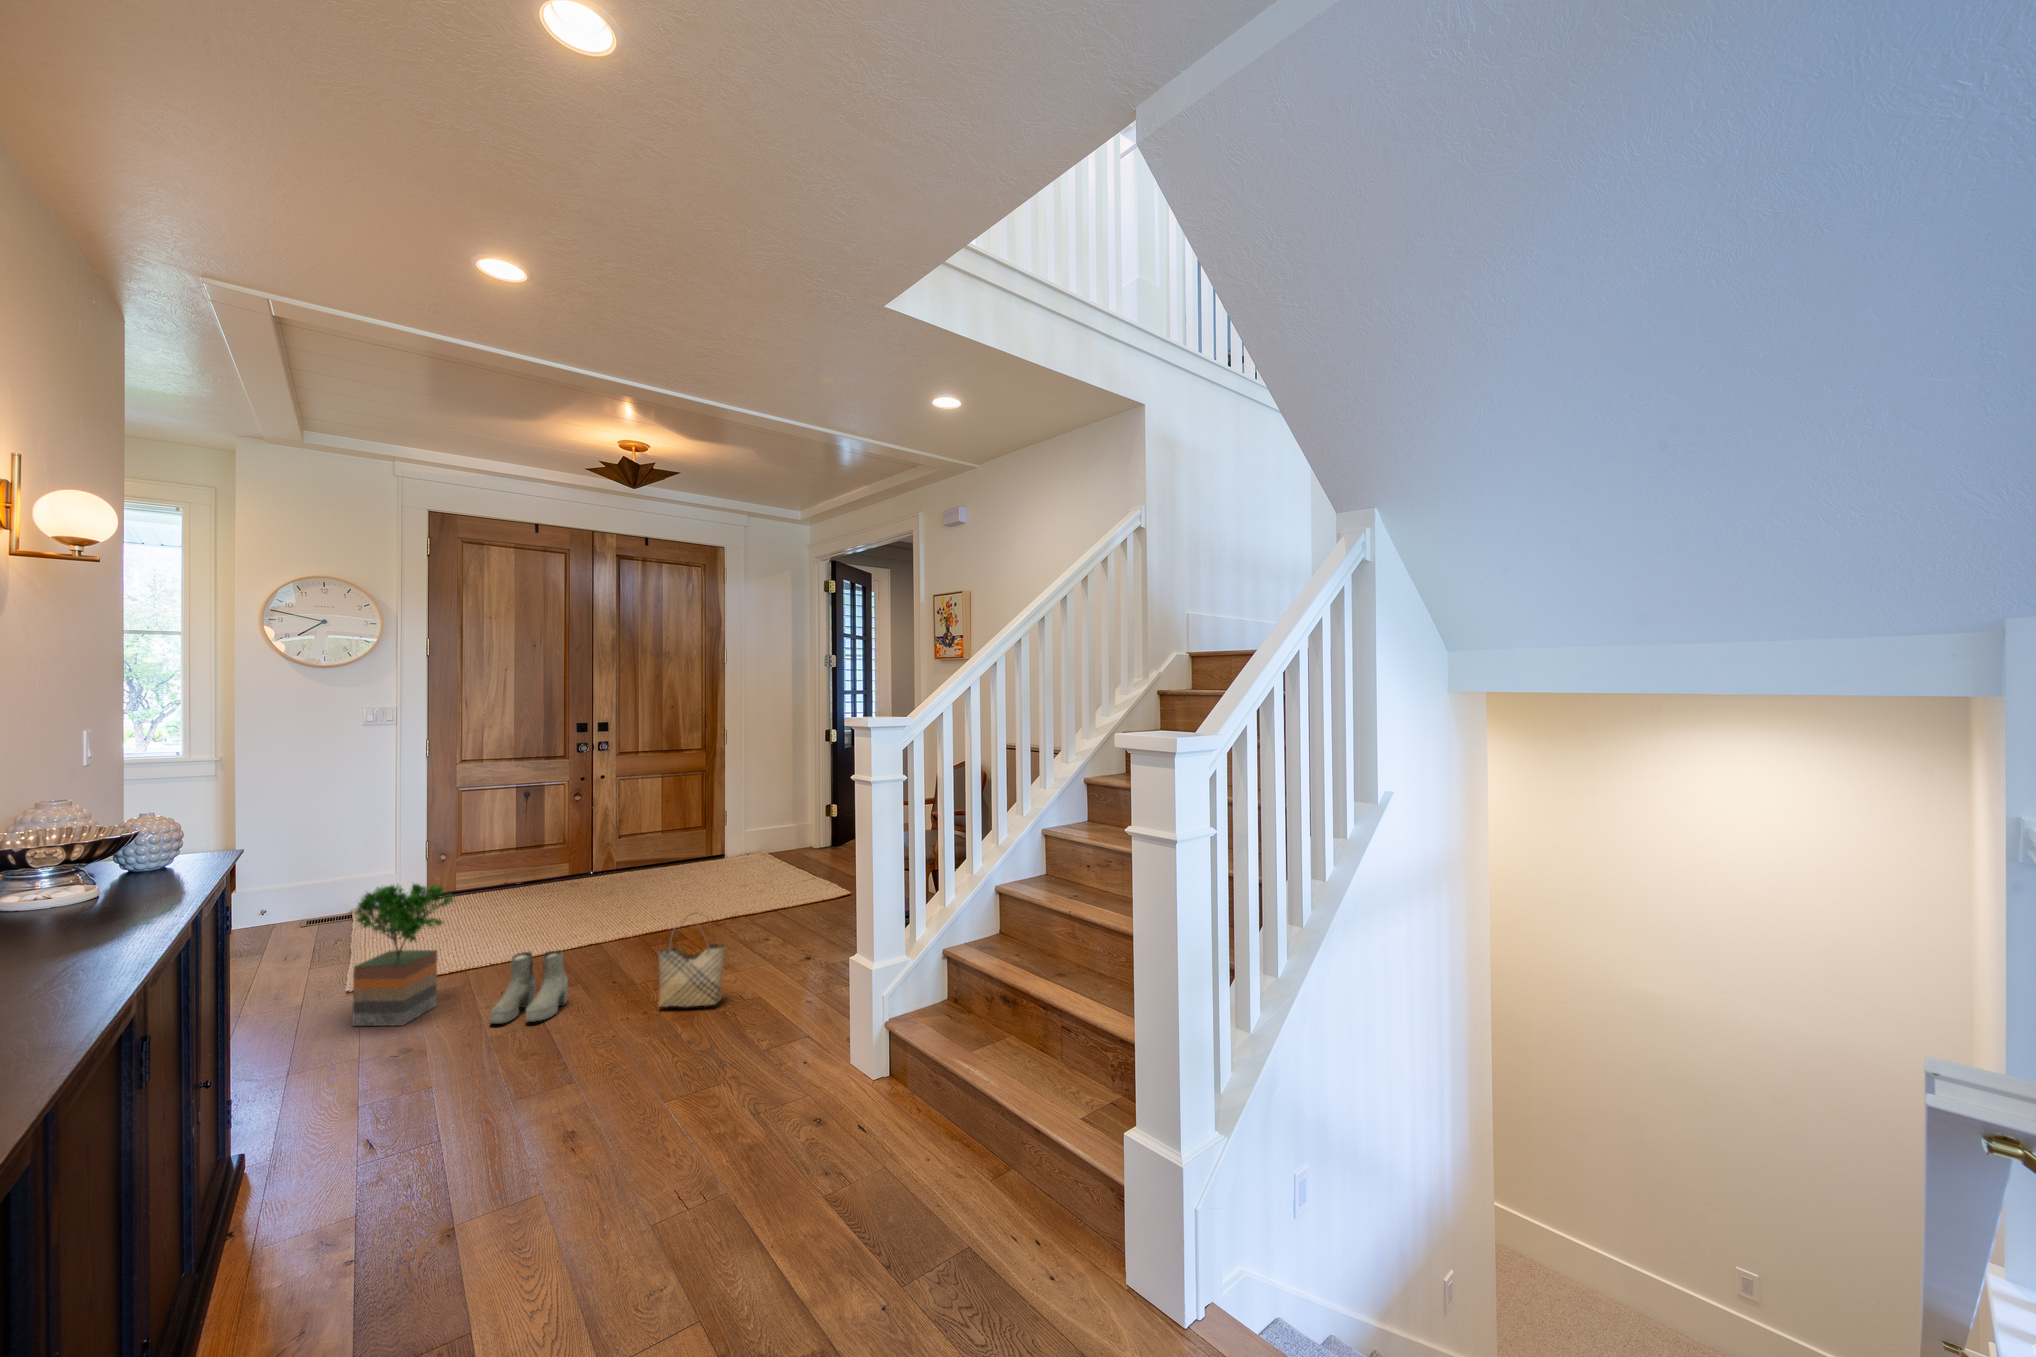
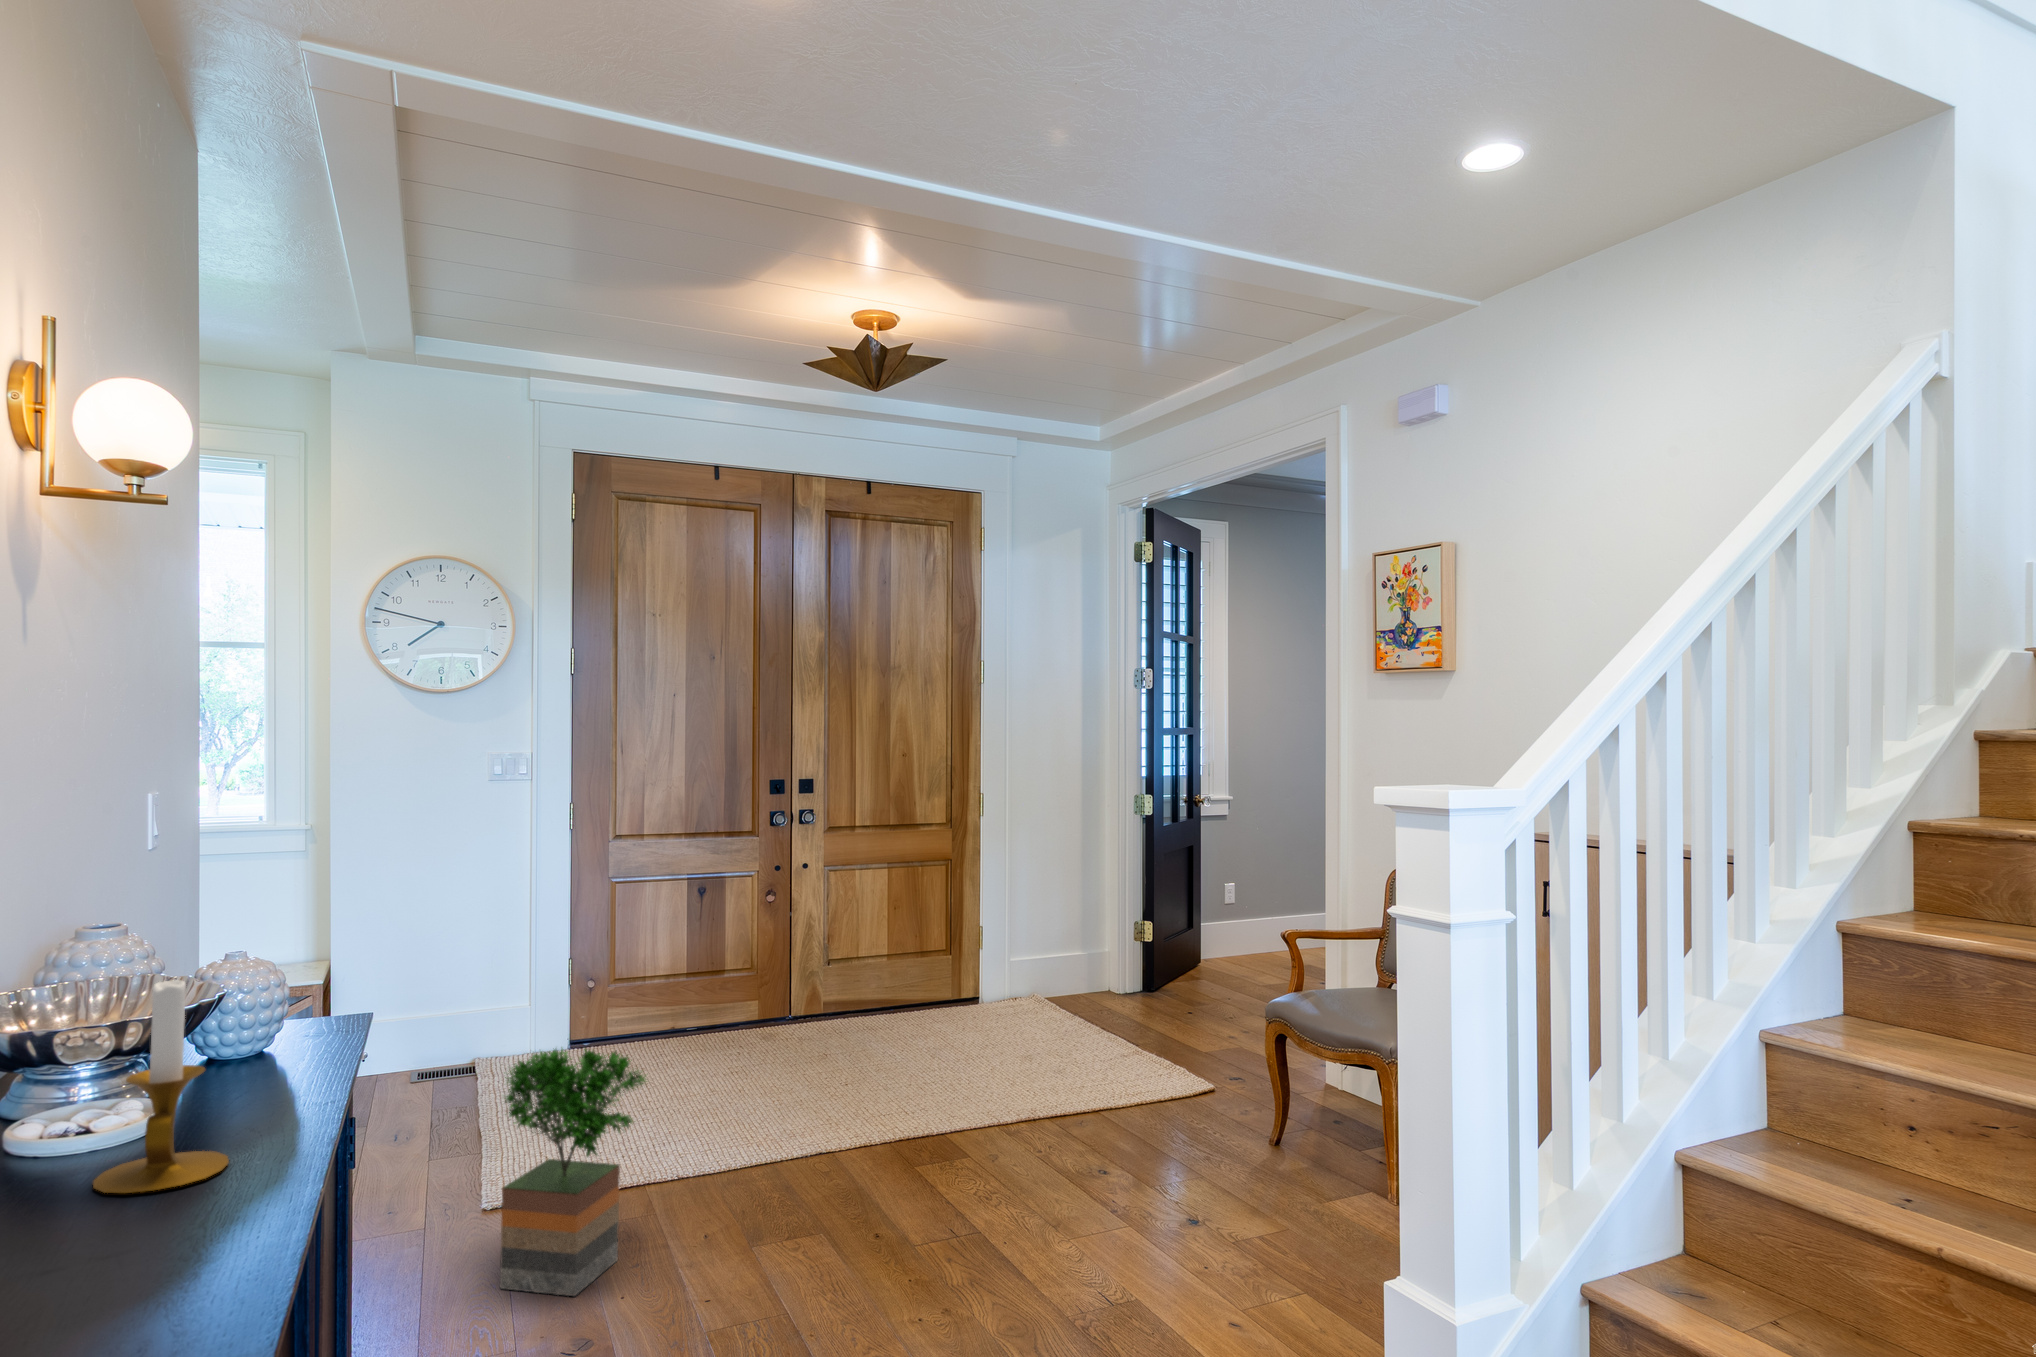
candlestick: none [54,818,138,920] -> present [93,980,229,1193]
woven basket: present [657,916,726,1007] -> none [976,1132,1095,1312]
boots: present [490,951,568,1024] -> none [709,1181,823,1315]

